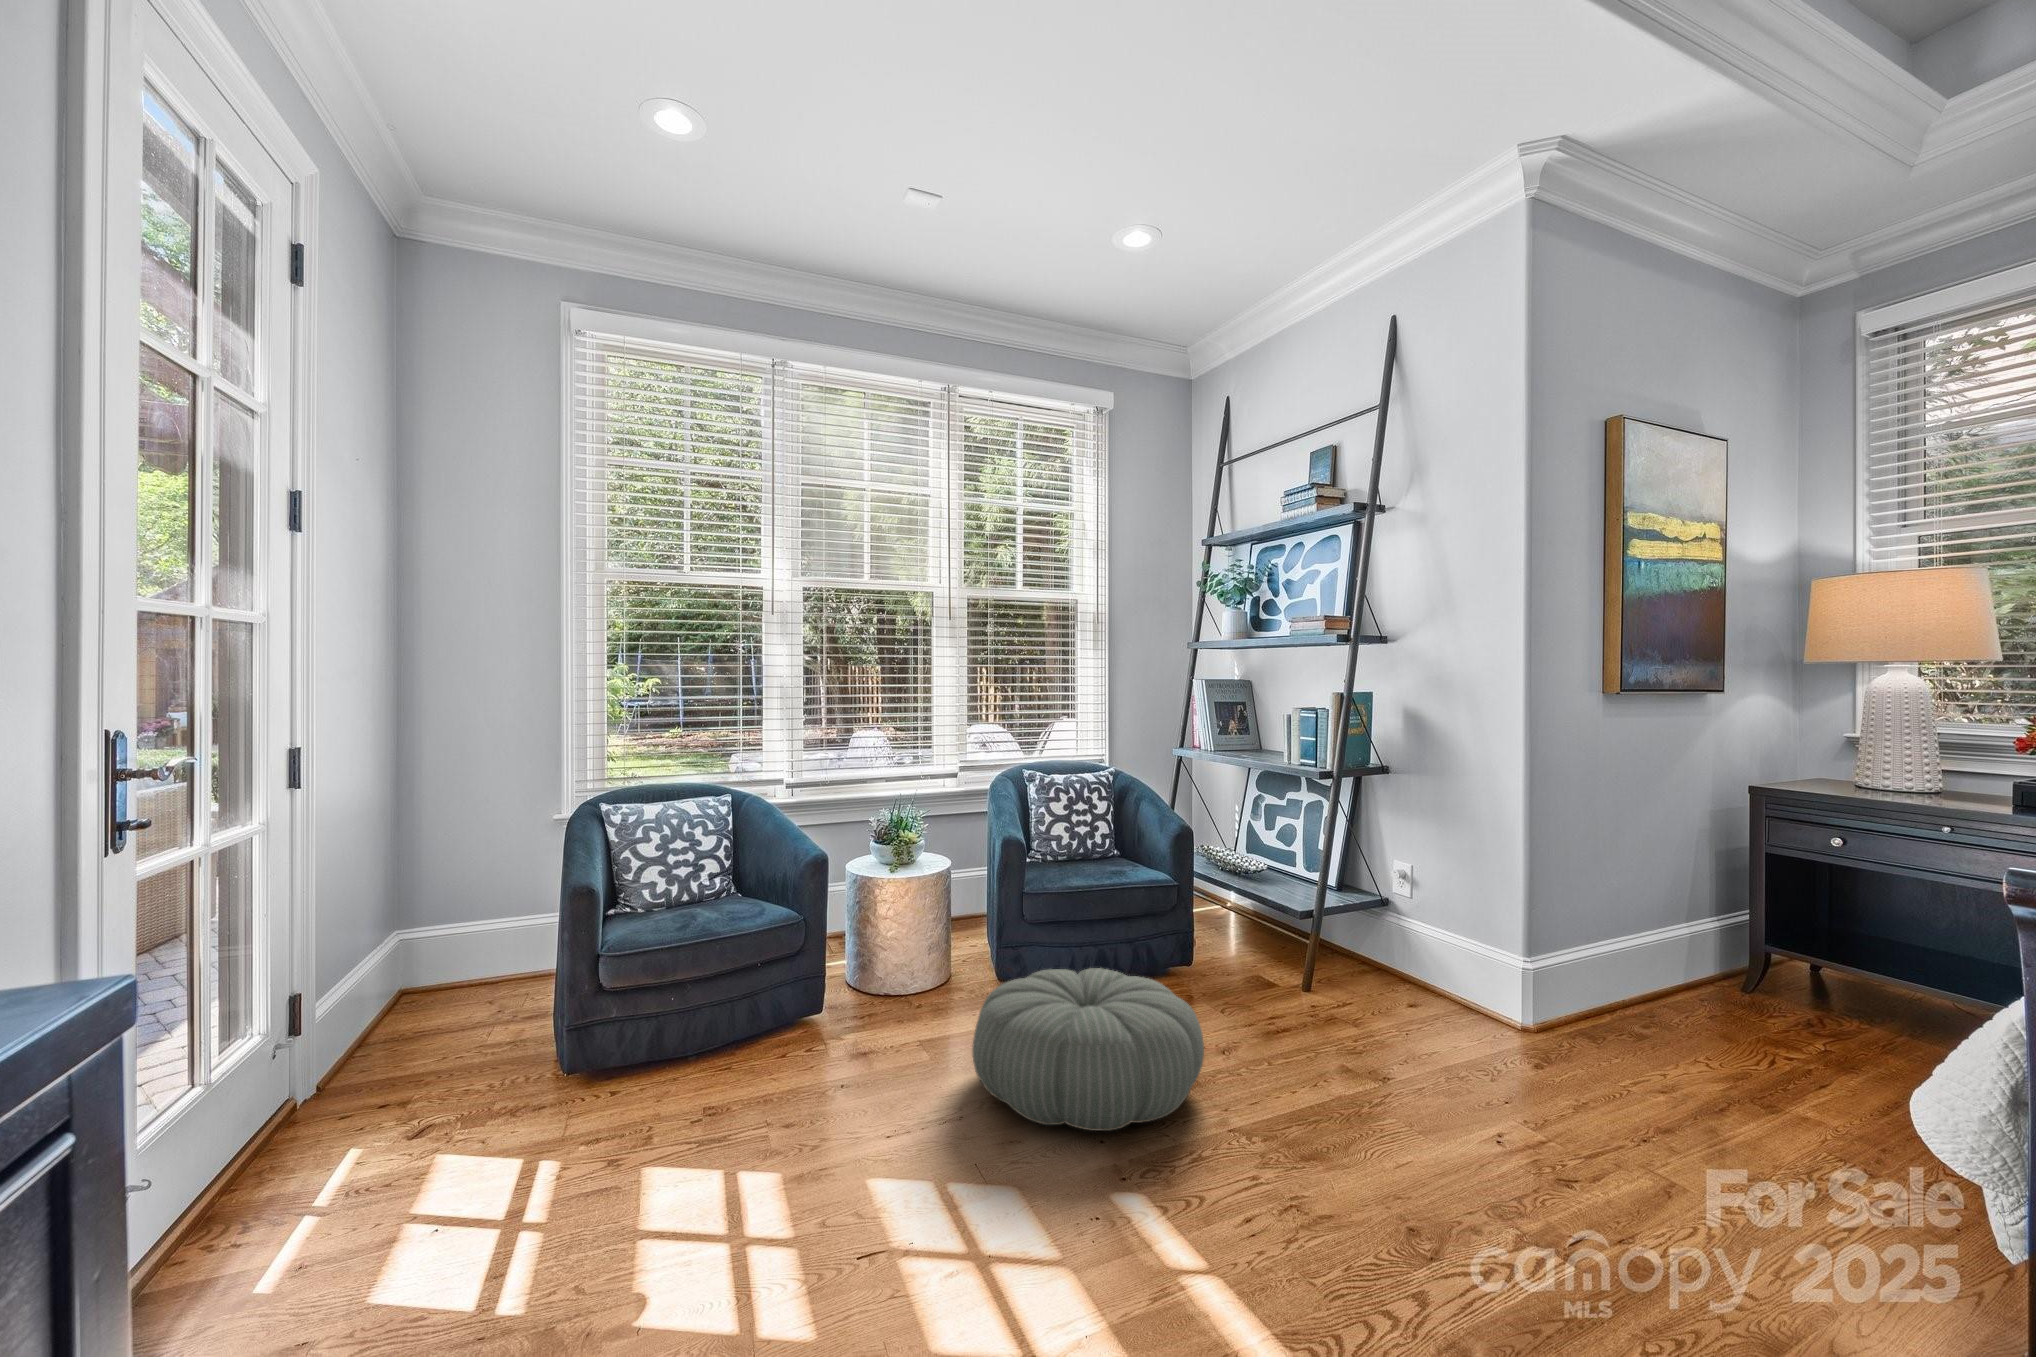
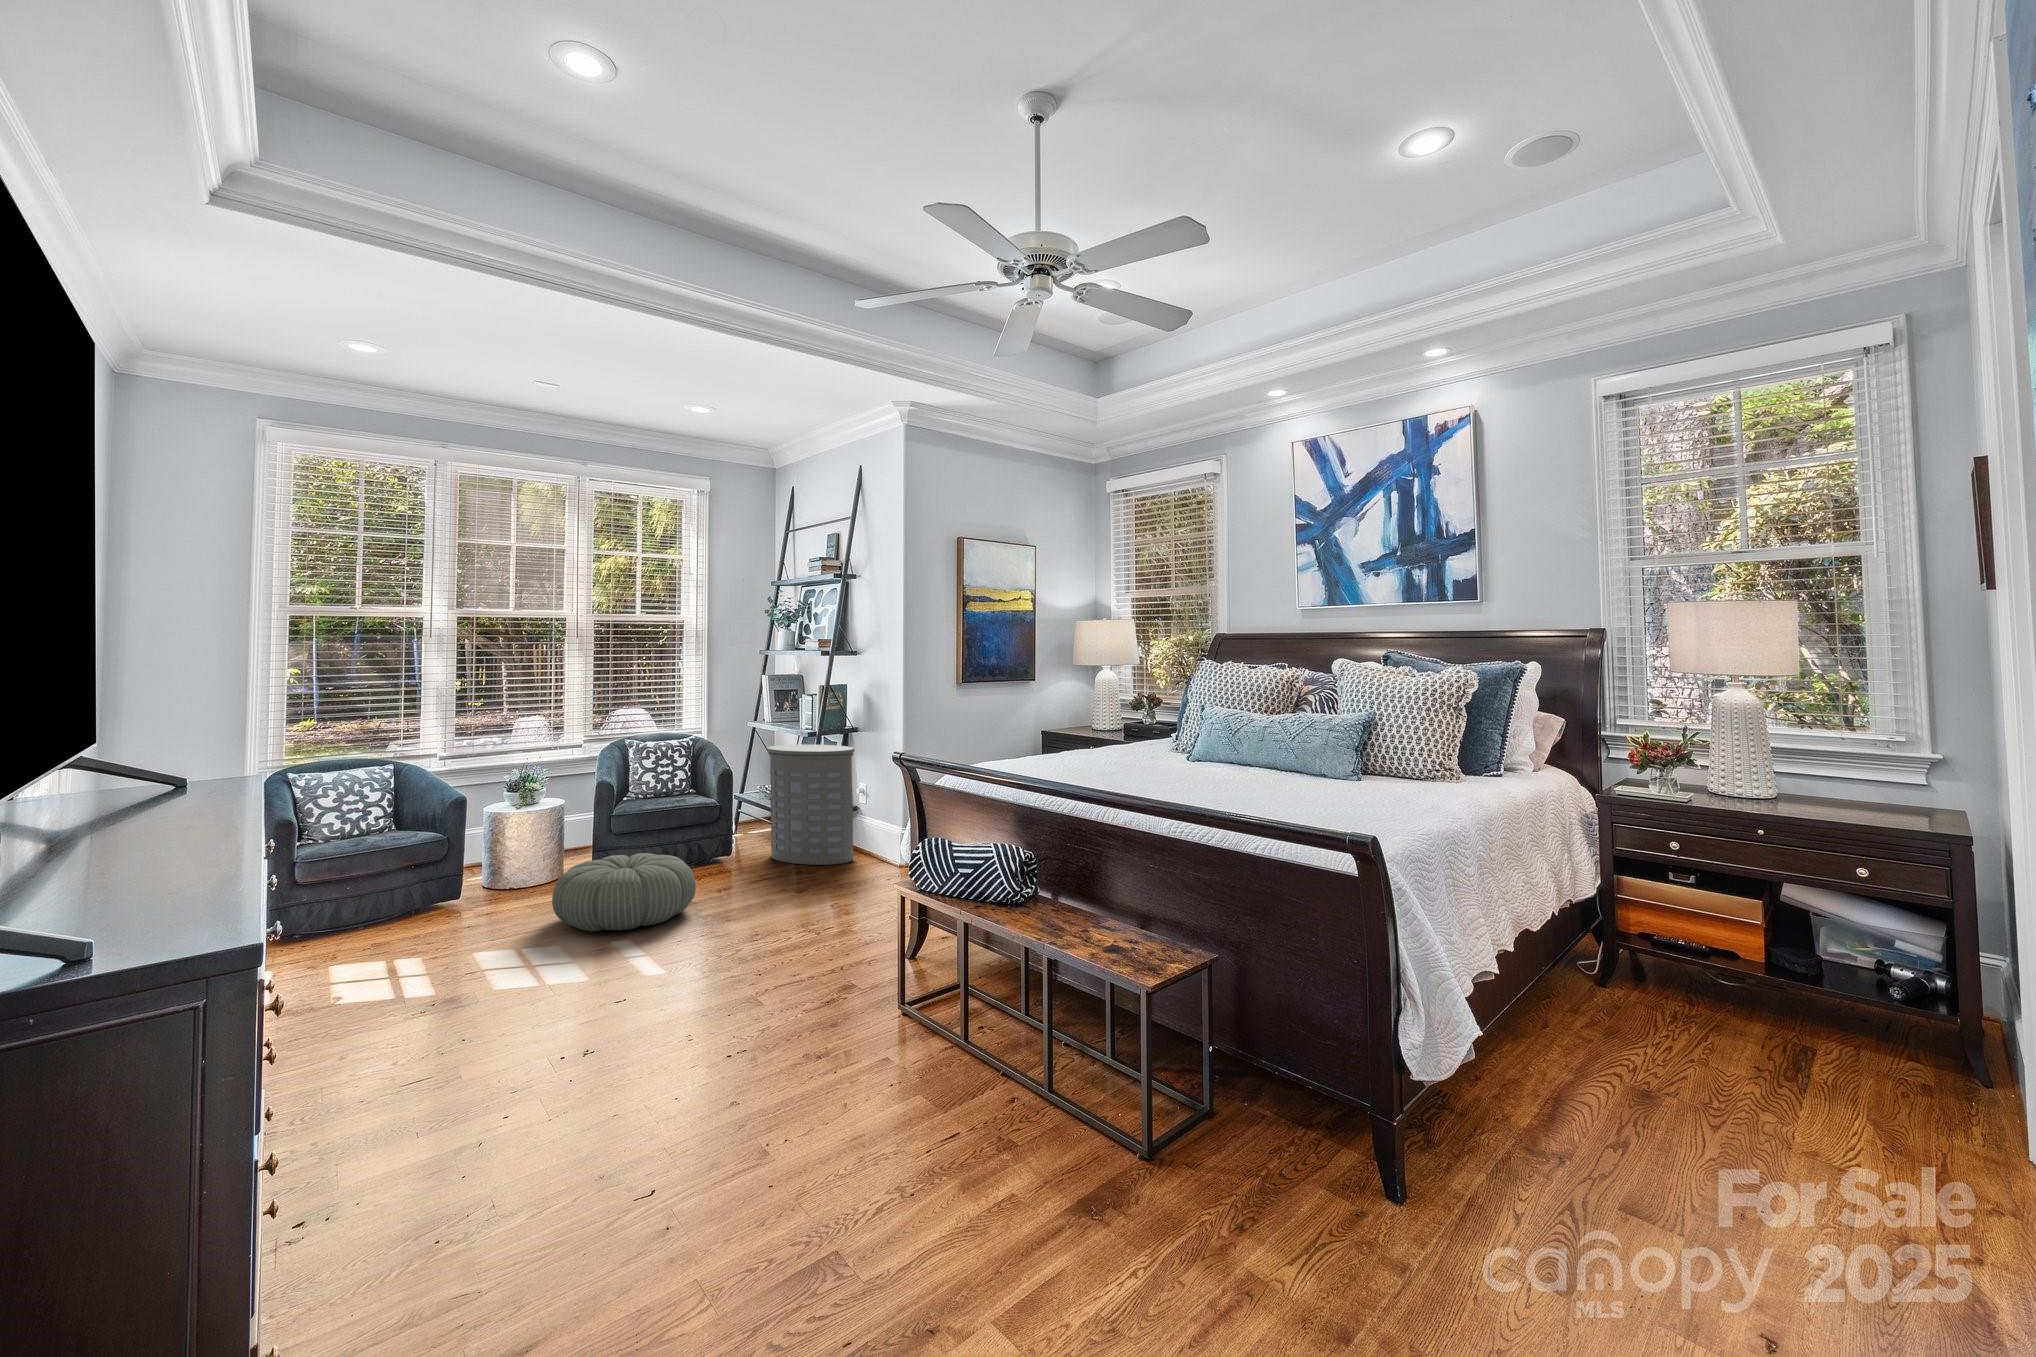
laundry hamper: none [1239,785,1398,995] -> present [767,745,854,865]

